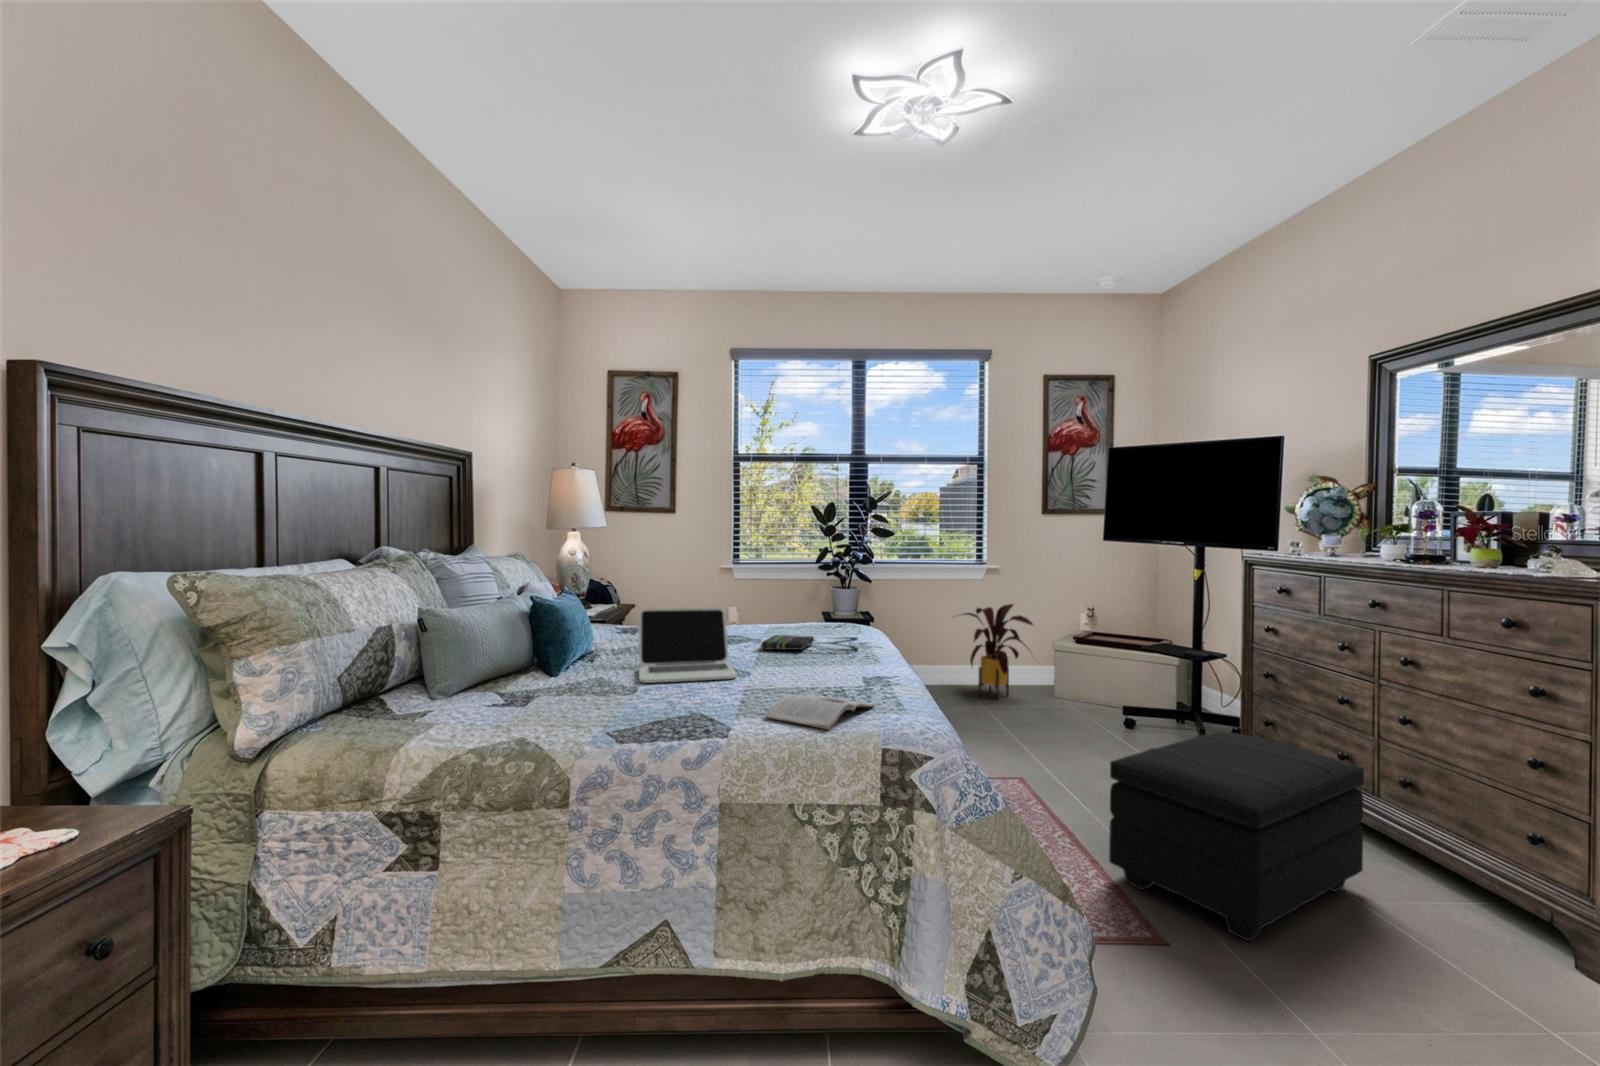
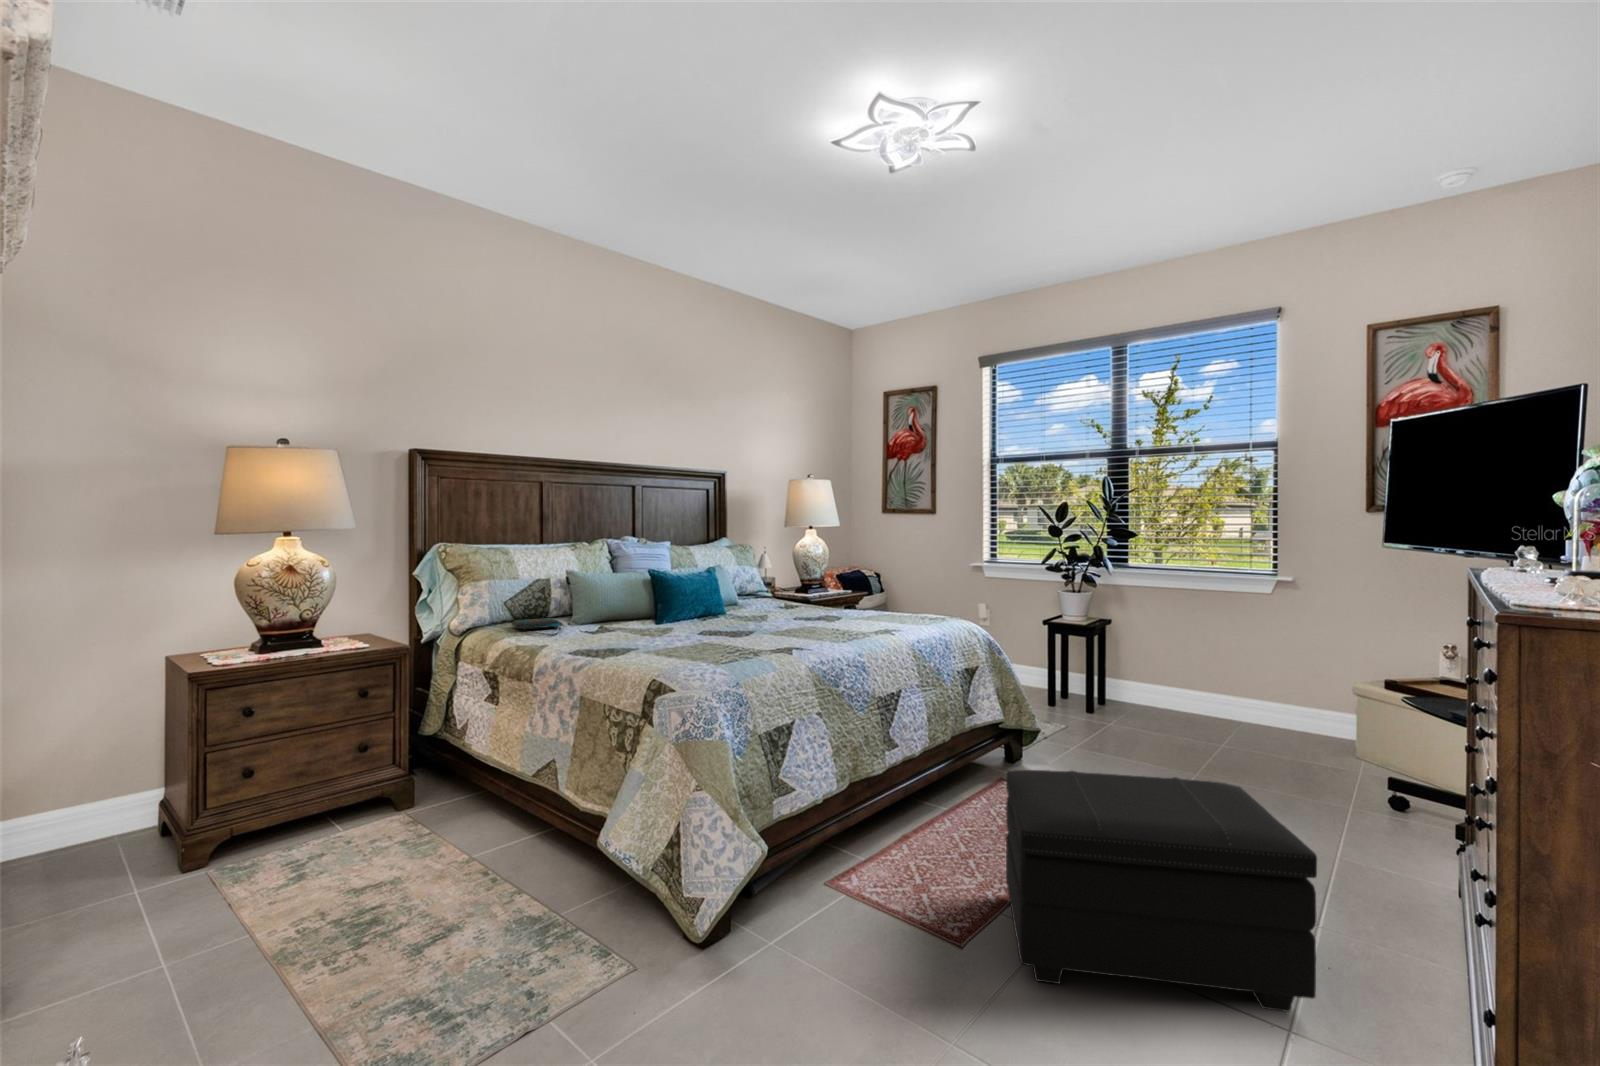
house plant: present [963,604,1033,699] -> none [1204,629,1315,744]
laptop: present [639,608,737,683] -> none [665,584,763,636]
tote bag: present [761,635,858,651] -> present [512,618,563,636]
magazine: present [765,695,875,730] -> none [648,643,727,664]

